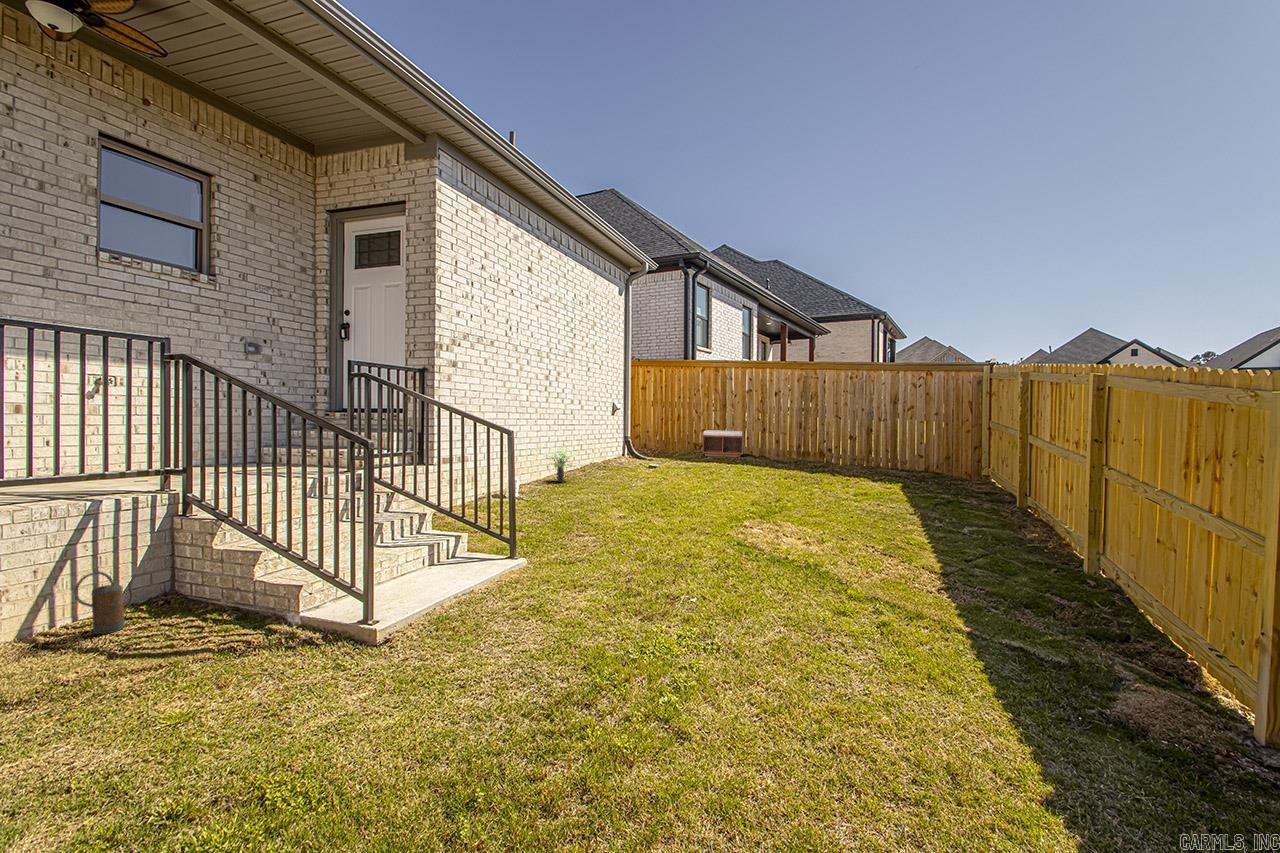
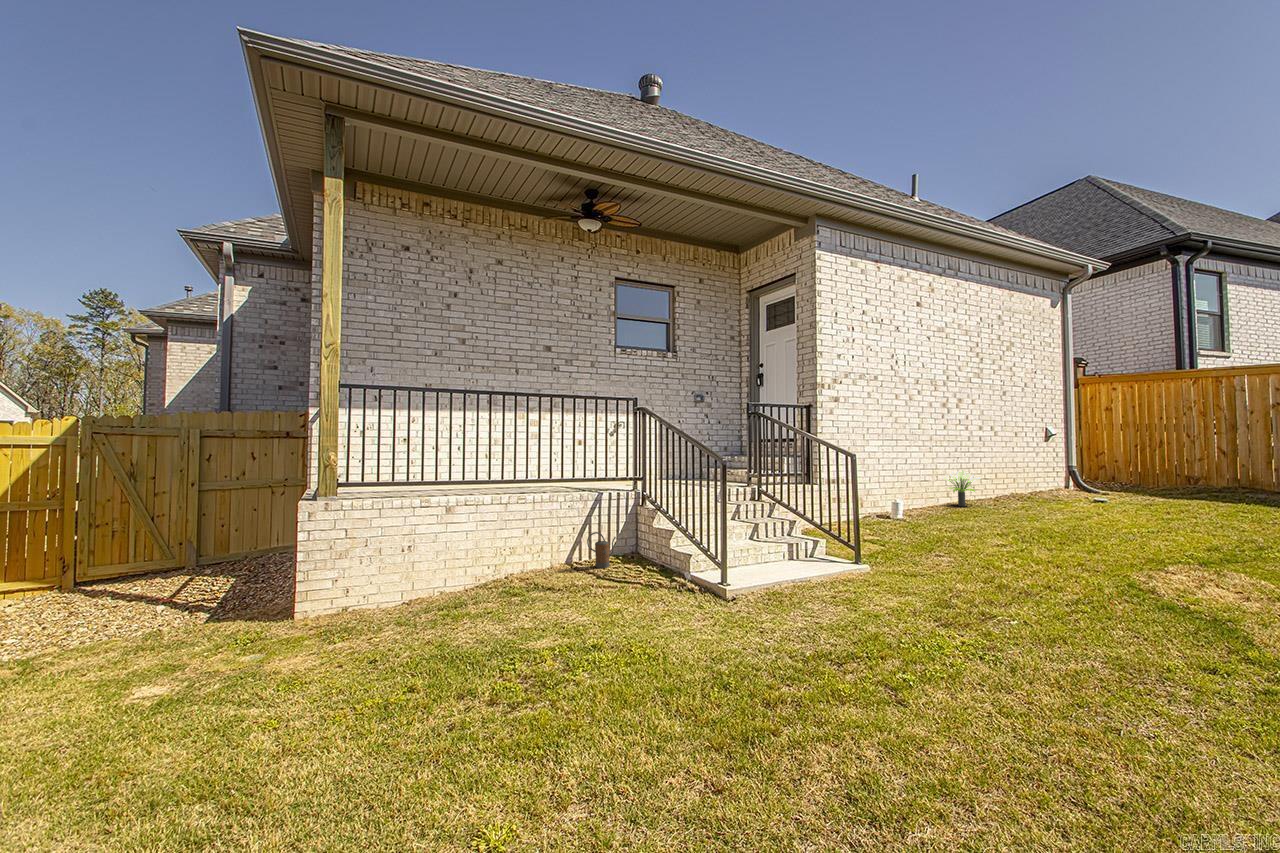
bench: present [702,430,744,457] -> none [1186,456,1264,491]

